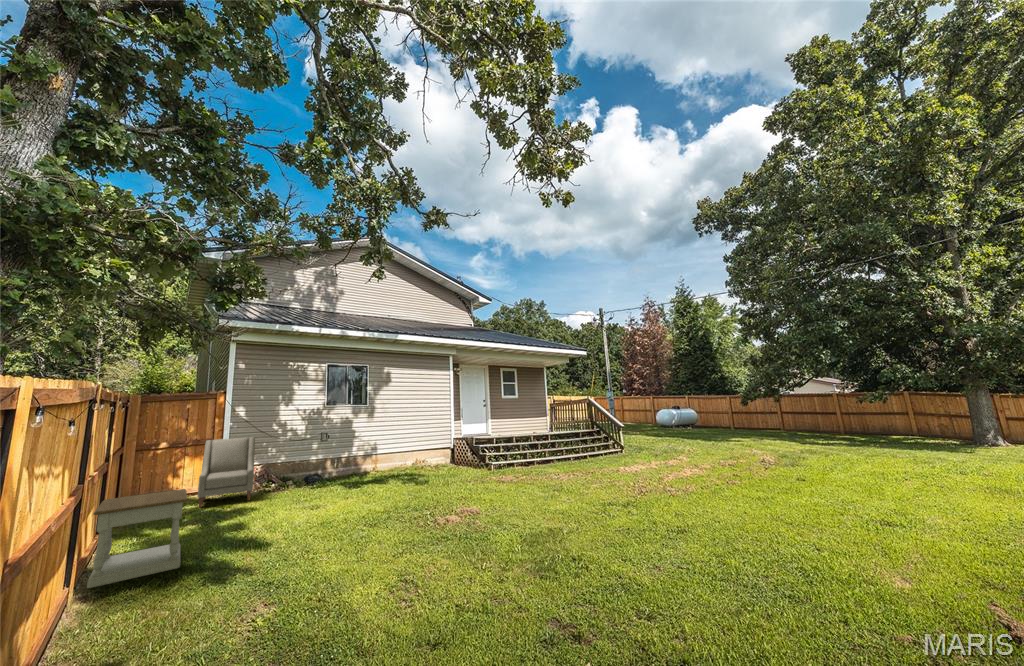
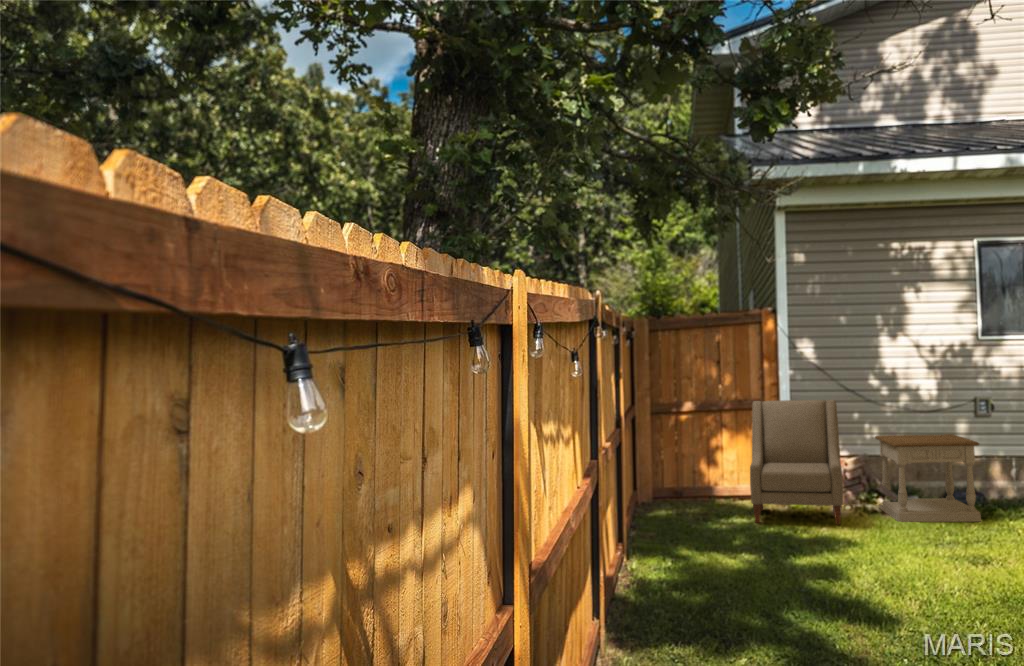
side table: present [87,489,187,588] -> present [875,434,981,522]

